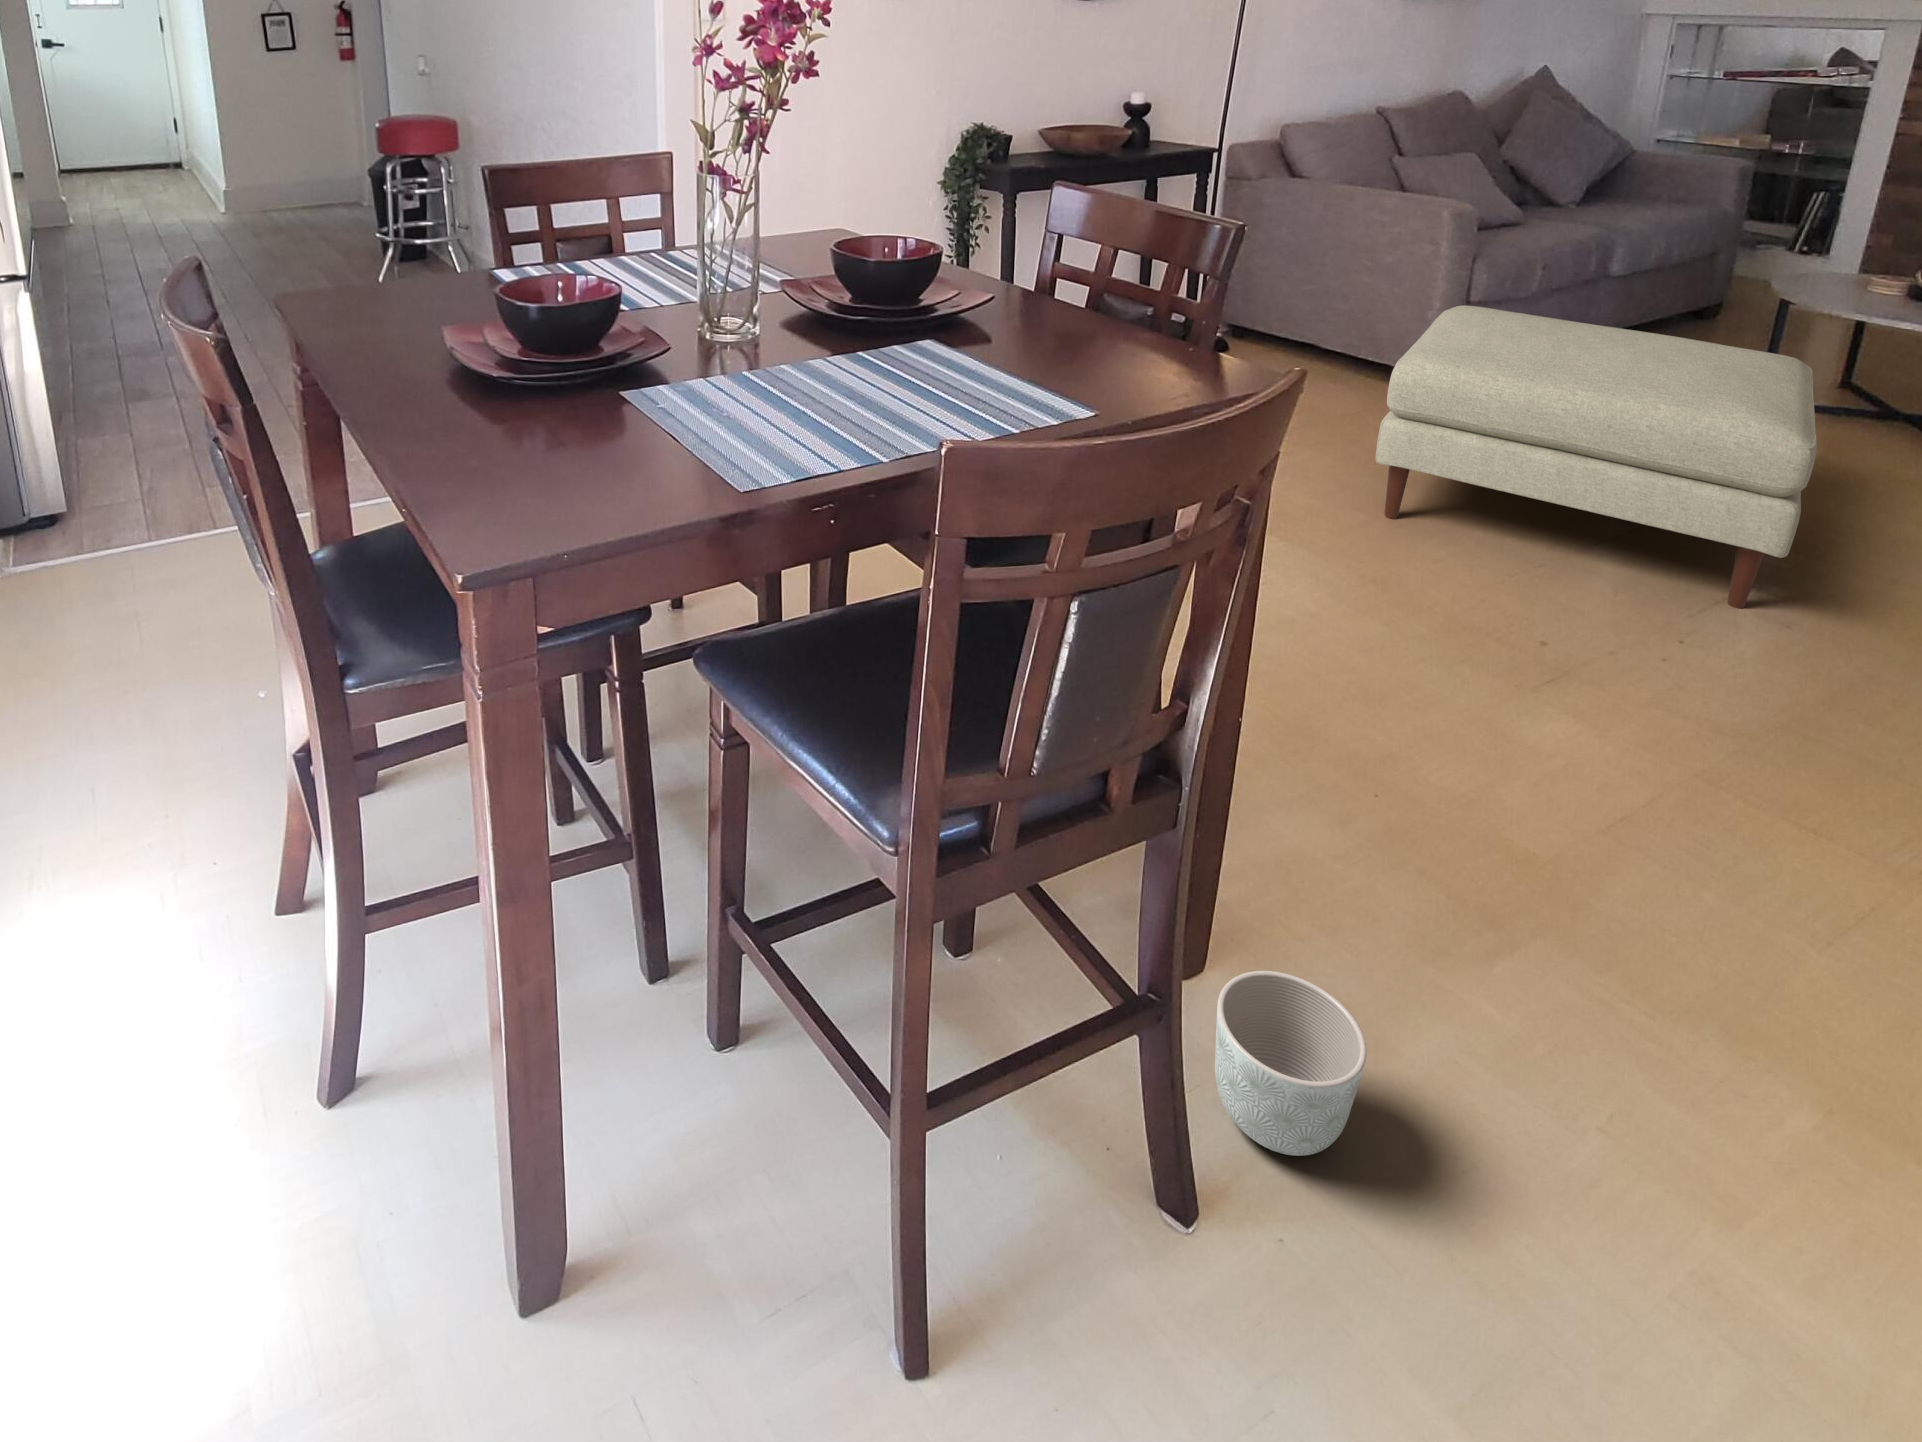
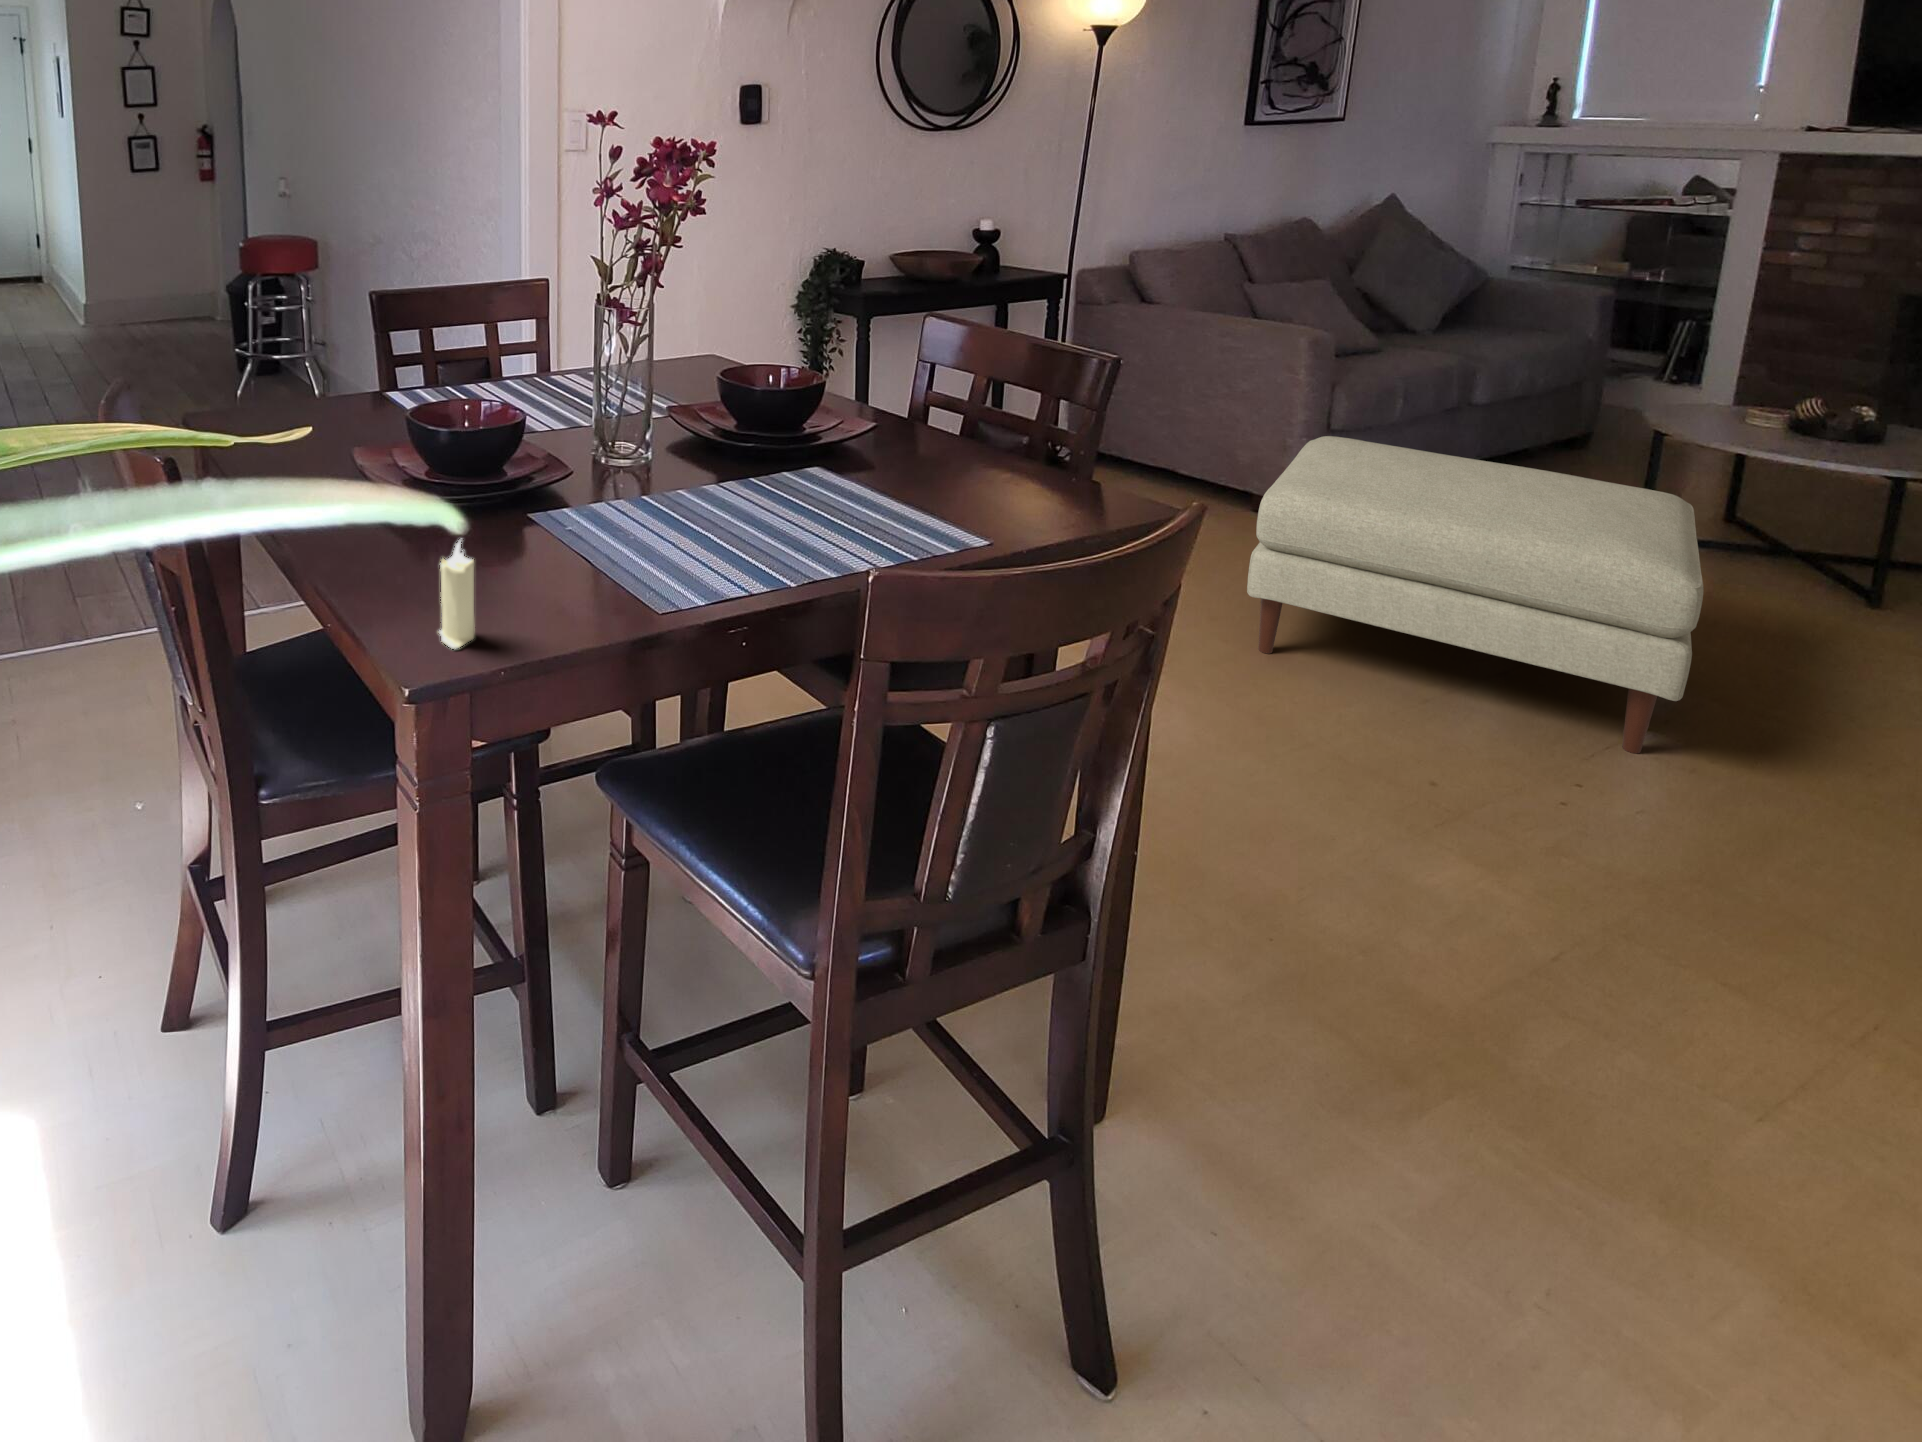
candle: none [494,416,534,533] -> present [439,540,474,648]
planter: present [1215,971,1367,1156] -> none [1126,1112,1283,1308]

